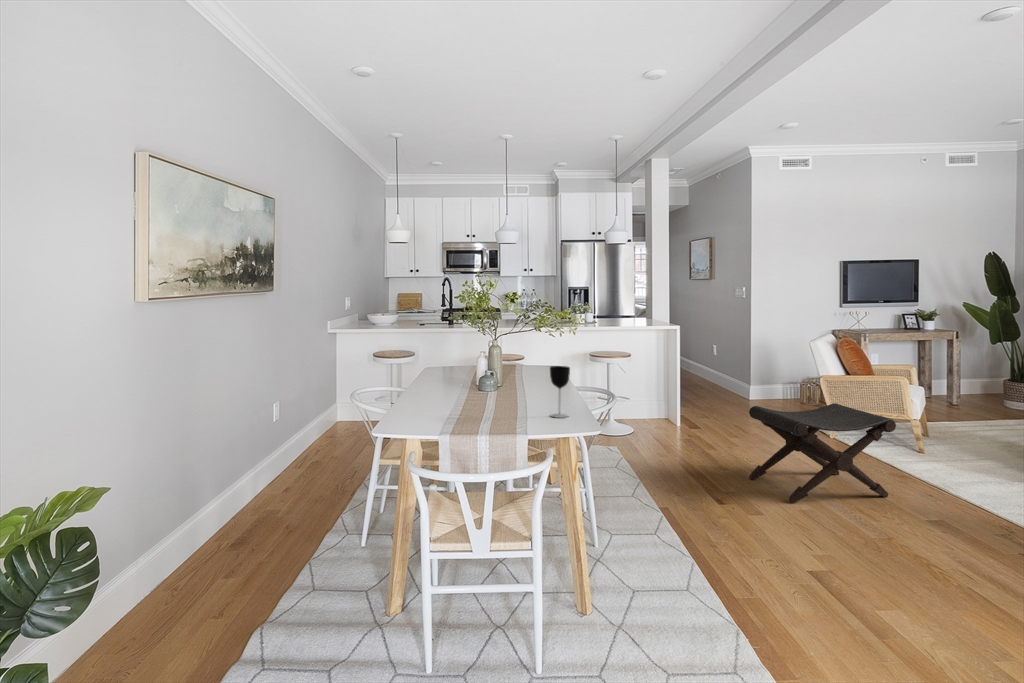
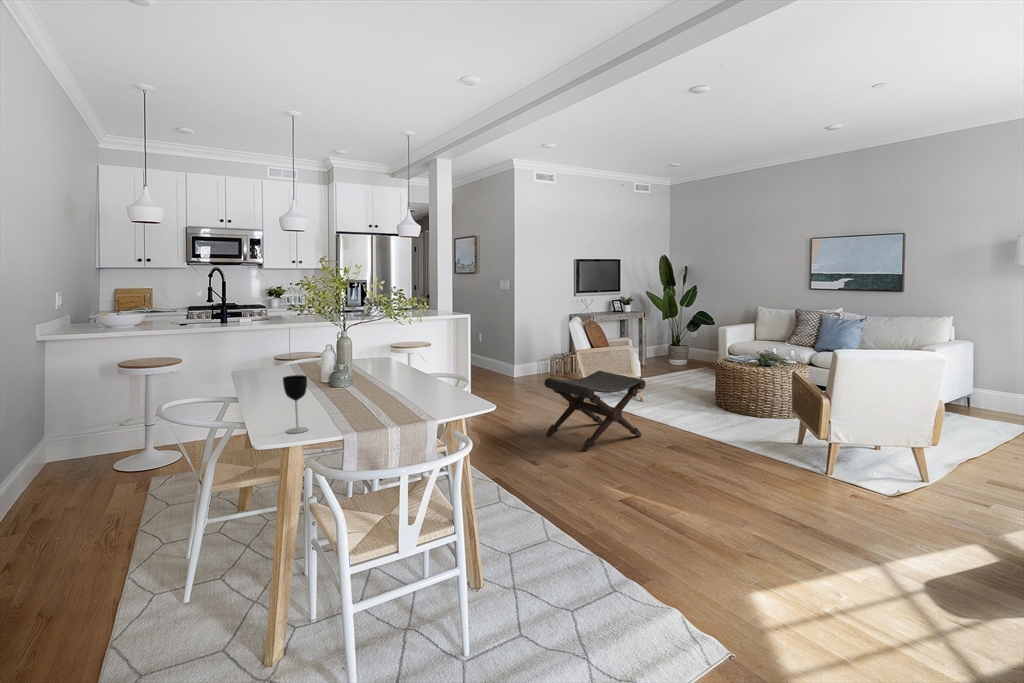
wine glass: present [550,366,570,418] -> present [283,375,308,433]

